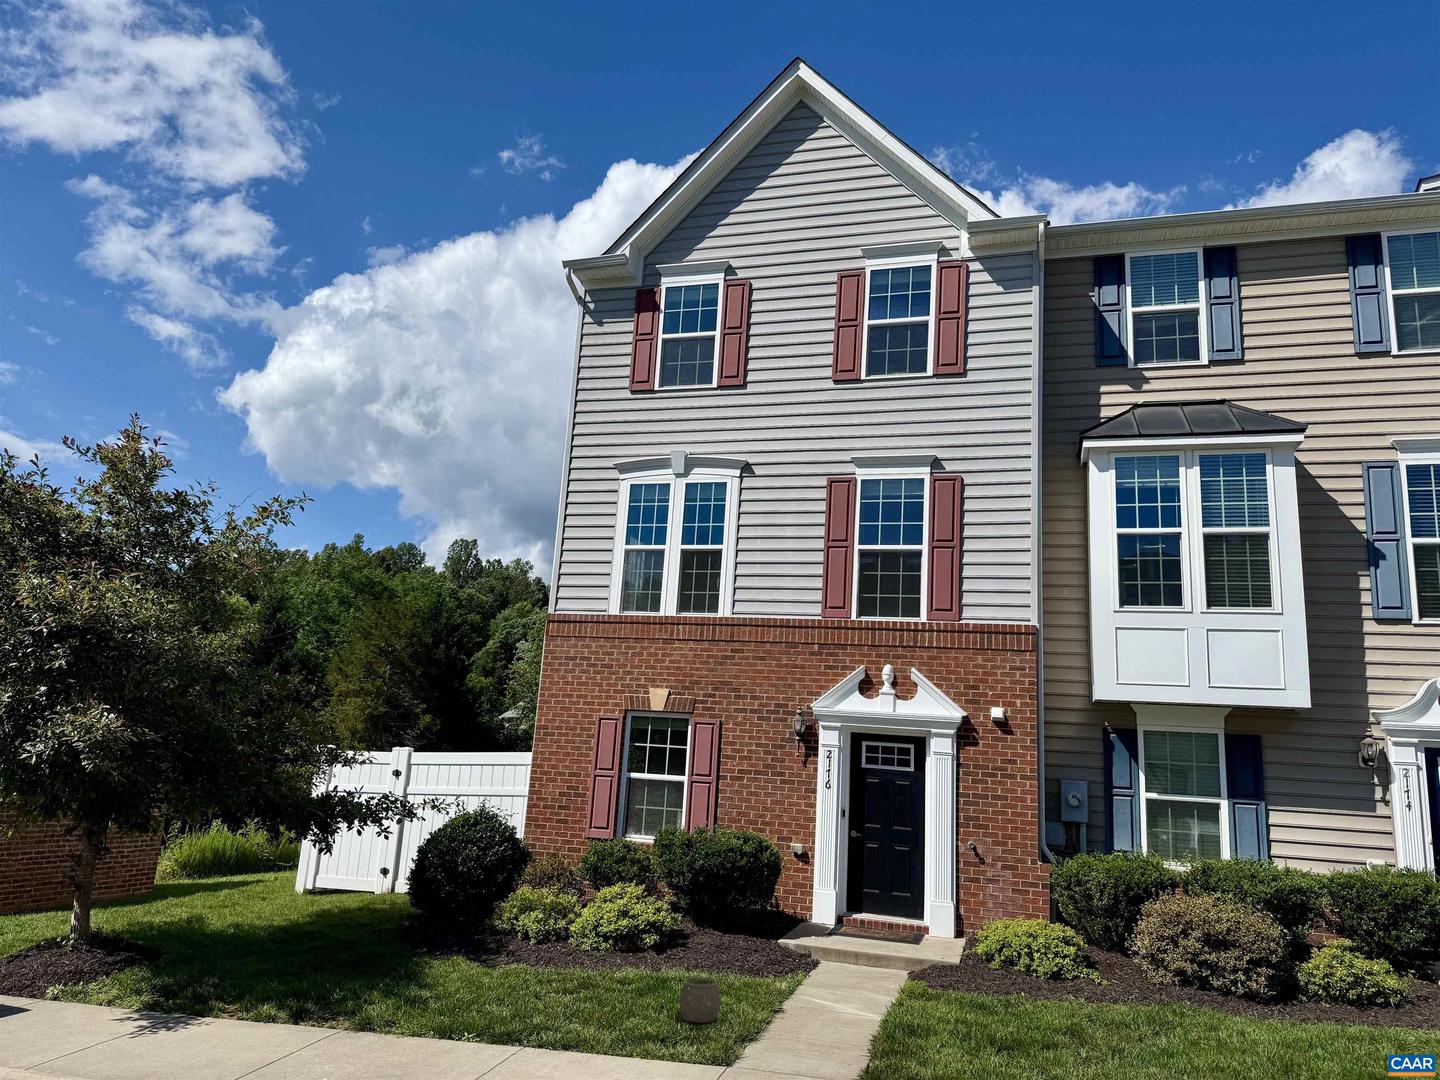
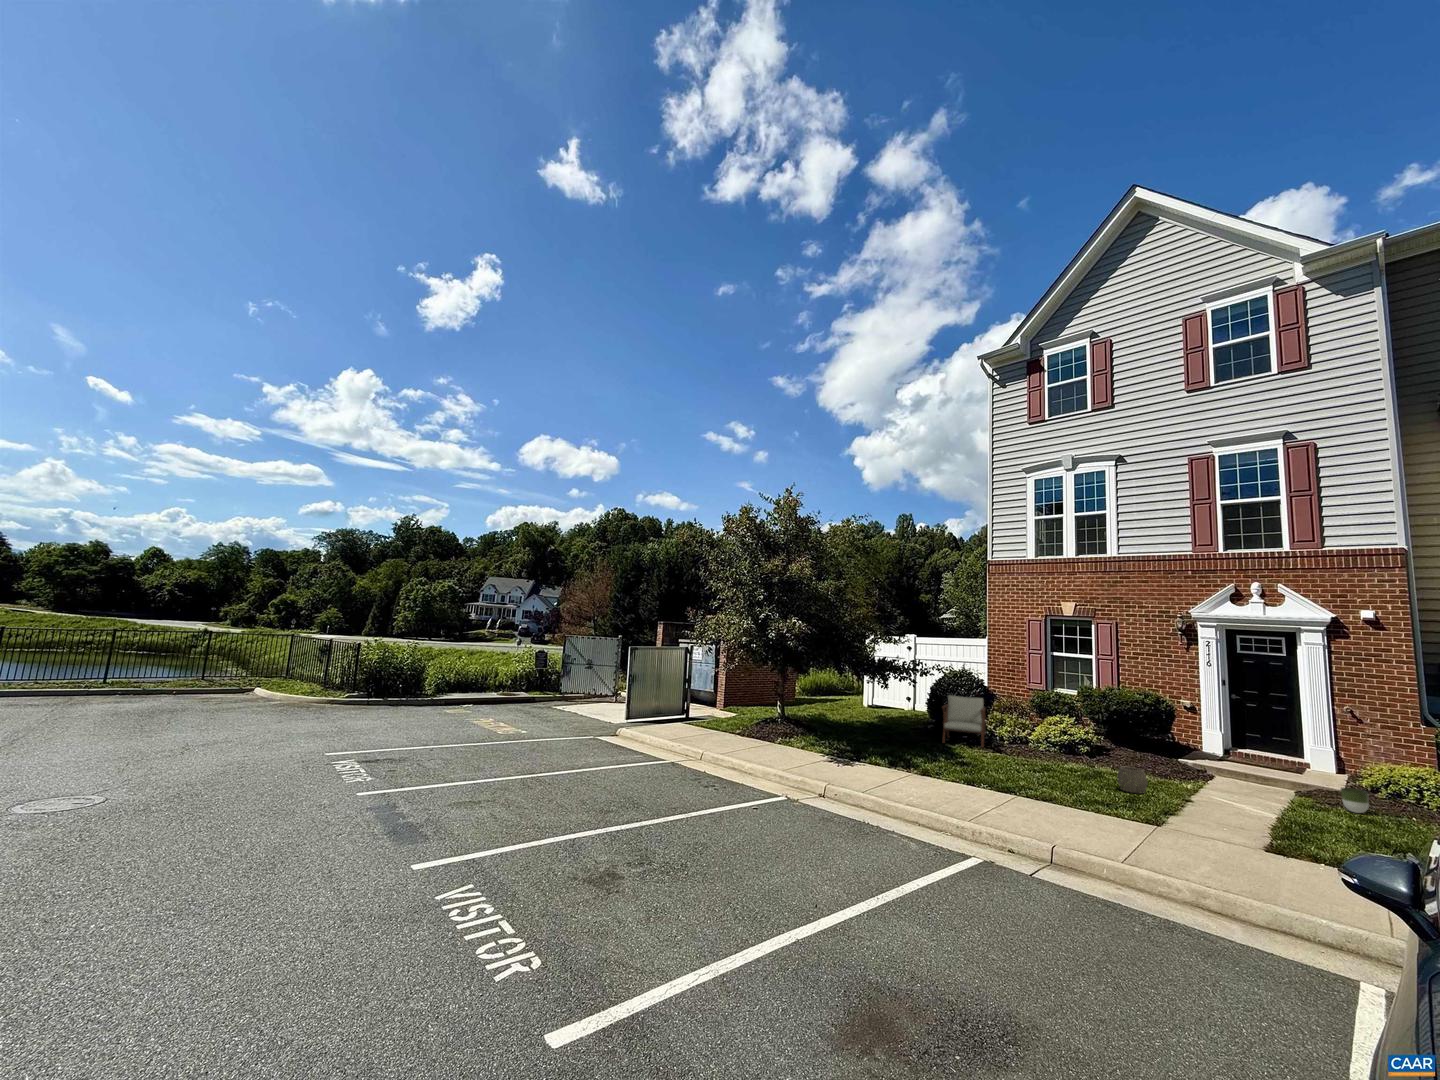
lounge chair: none [425,855,509,949] -> present [942,695,986,747]
planter: none [954,973,982,1010] -> present [1341,788,1369,813]

